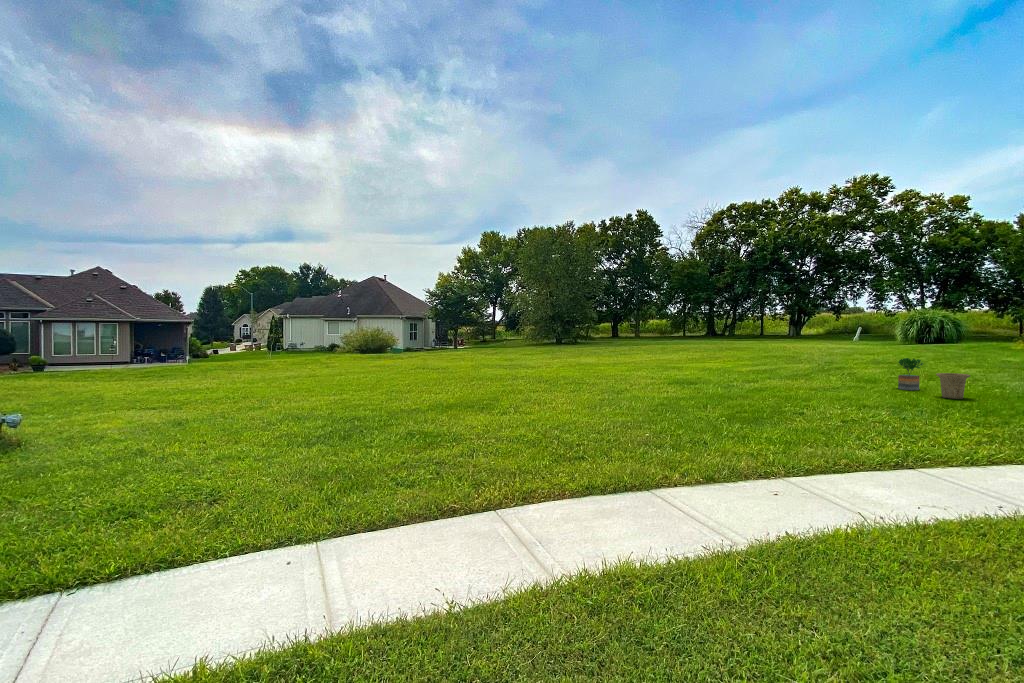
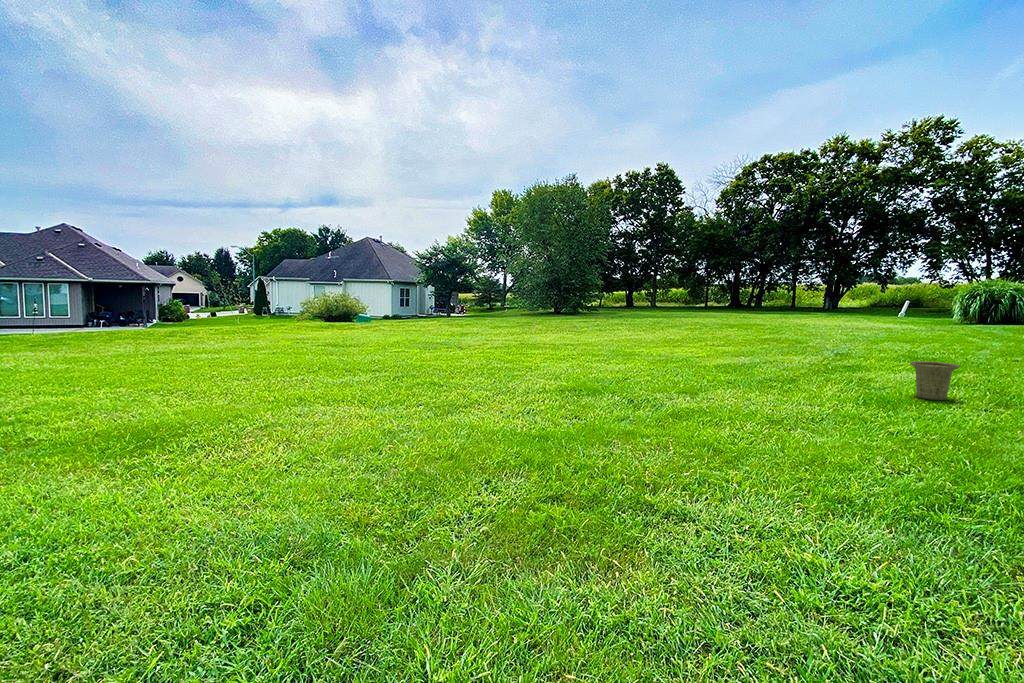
potted tree: present [898,358,923,390] -> none [867,338,906,384]

